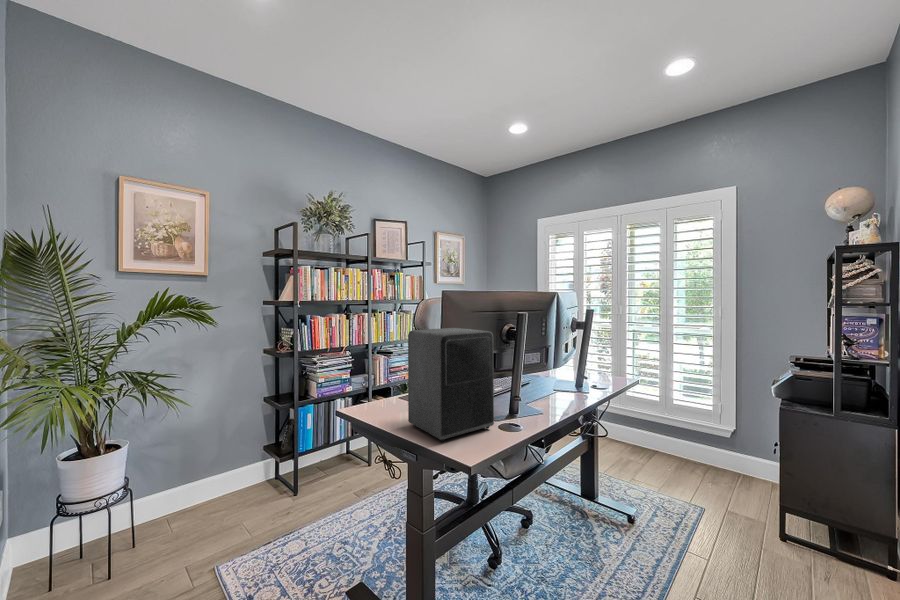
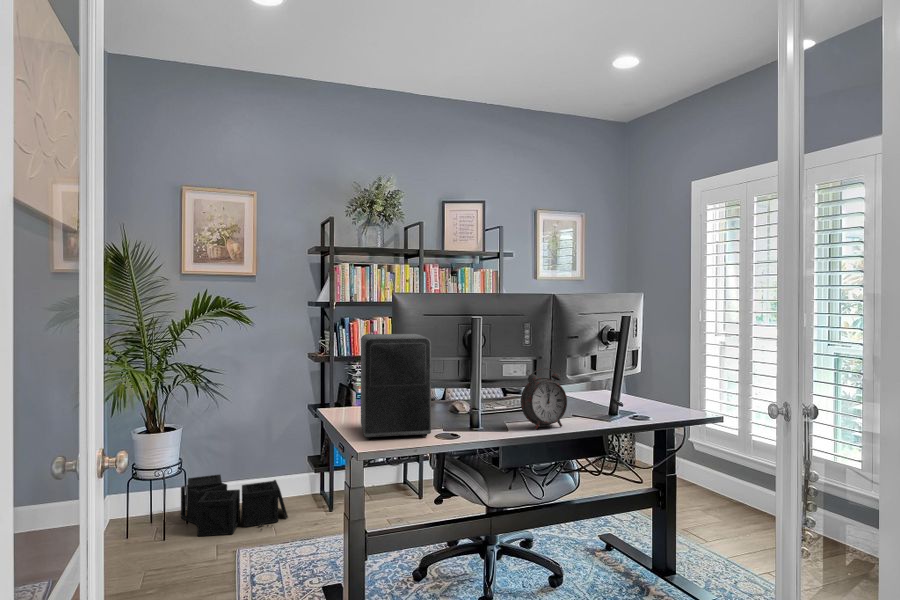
alarm clock: none [541,352,573,406] -> present [521,368,567,429]
storage bin: none [121,476,256,561] -> present [181,475,288,536]

